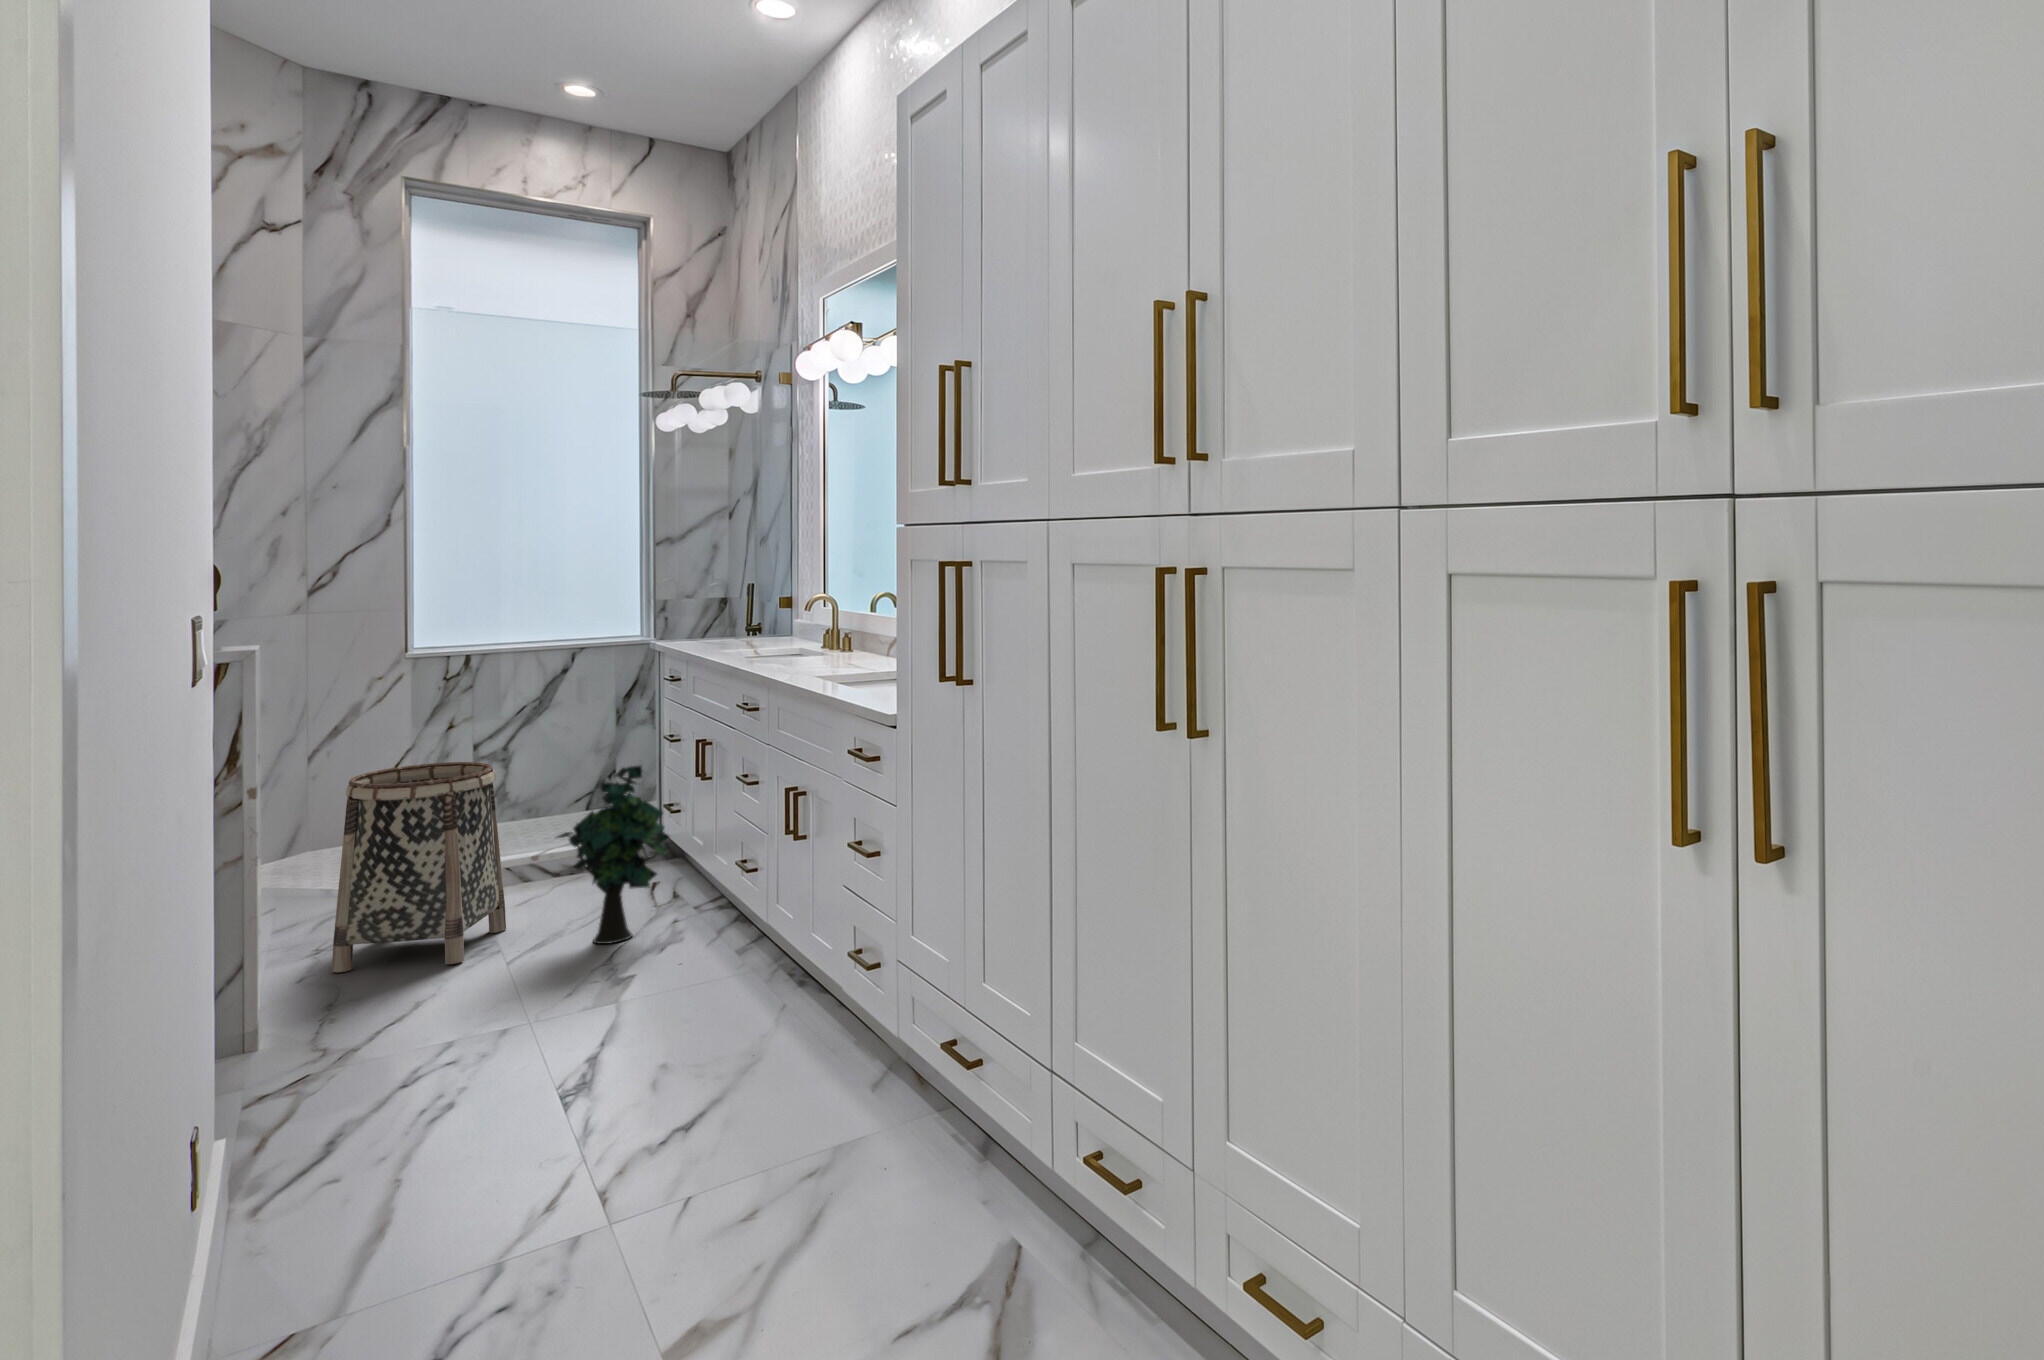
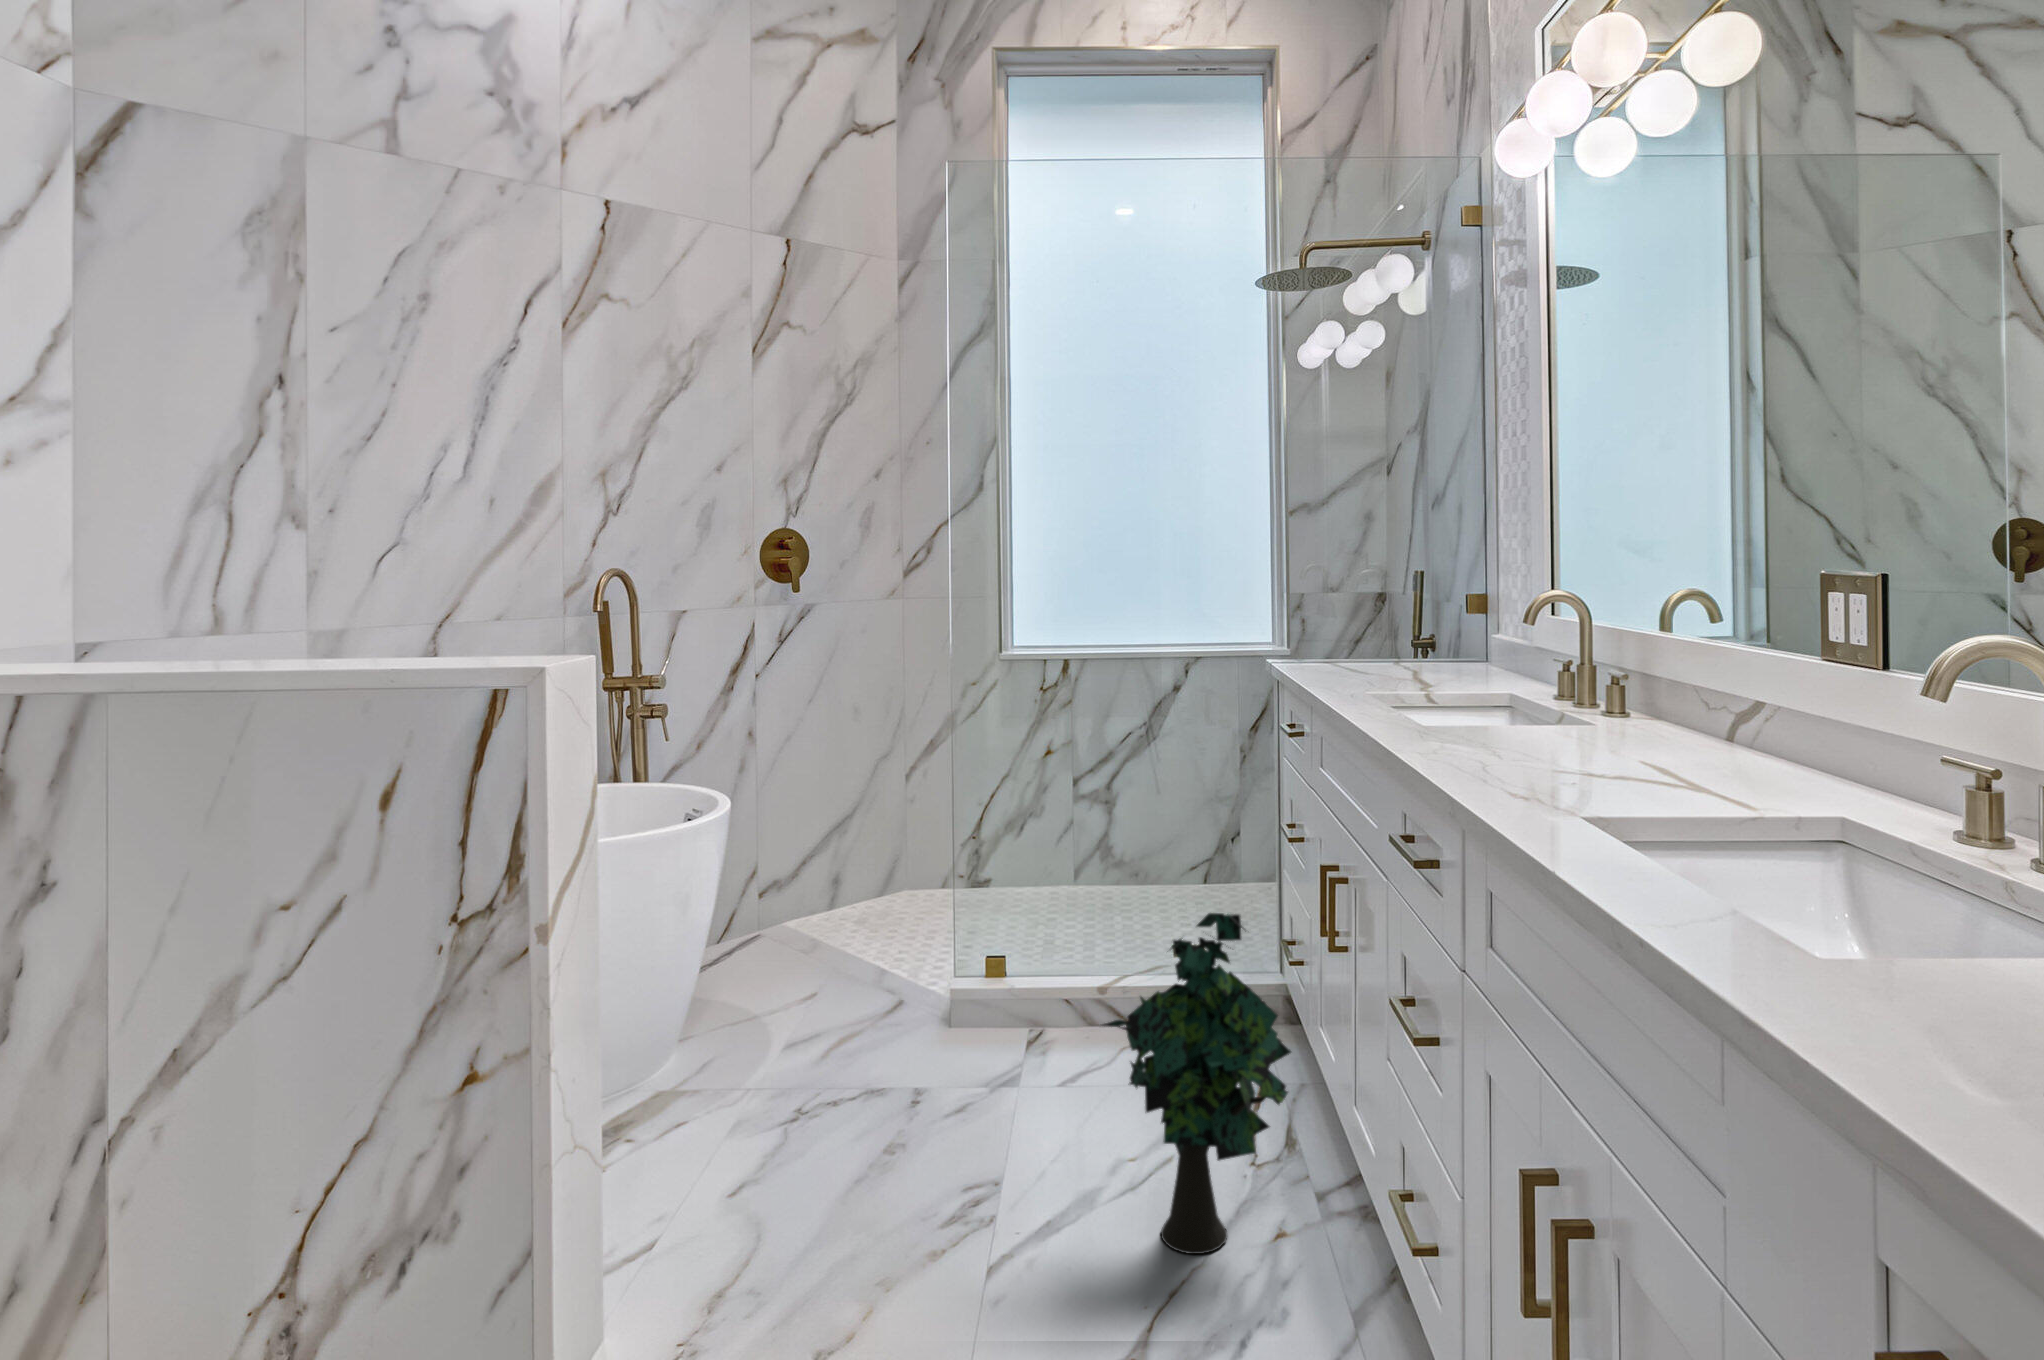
basket: present [332,762,506,972] -> none [800,846,1049,1226]

